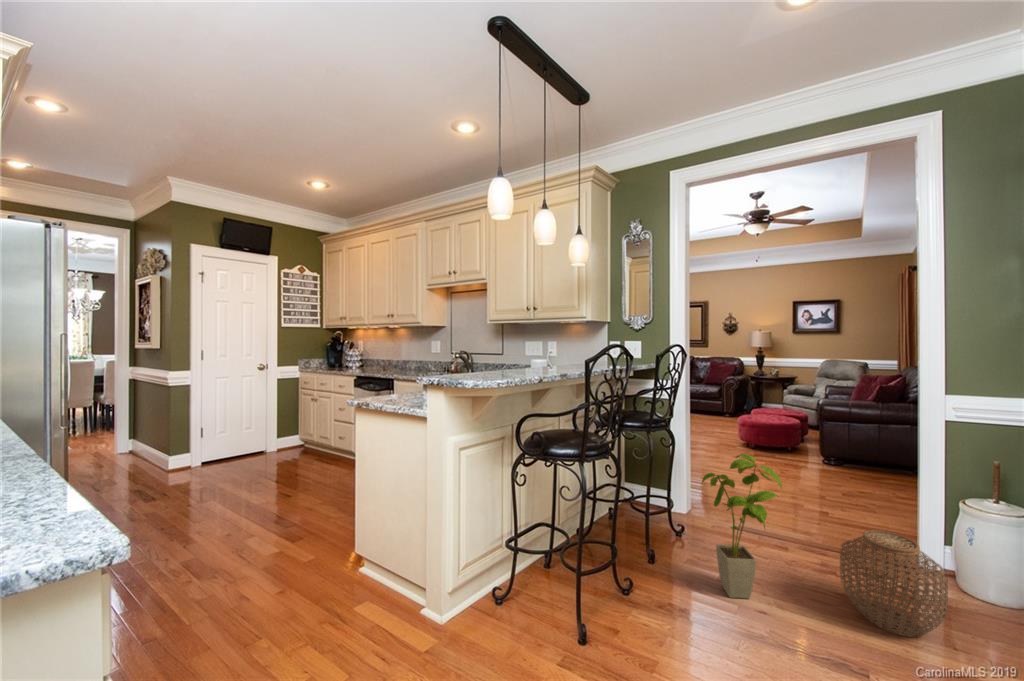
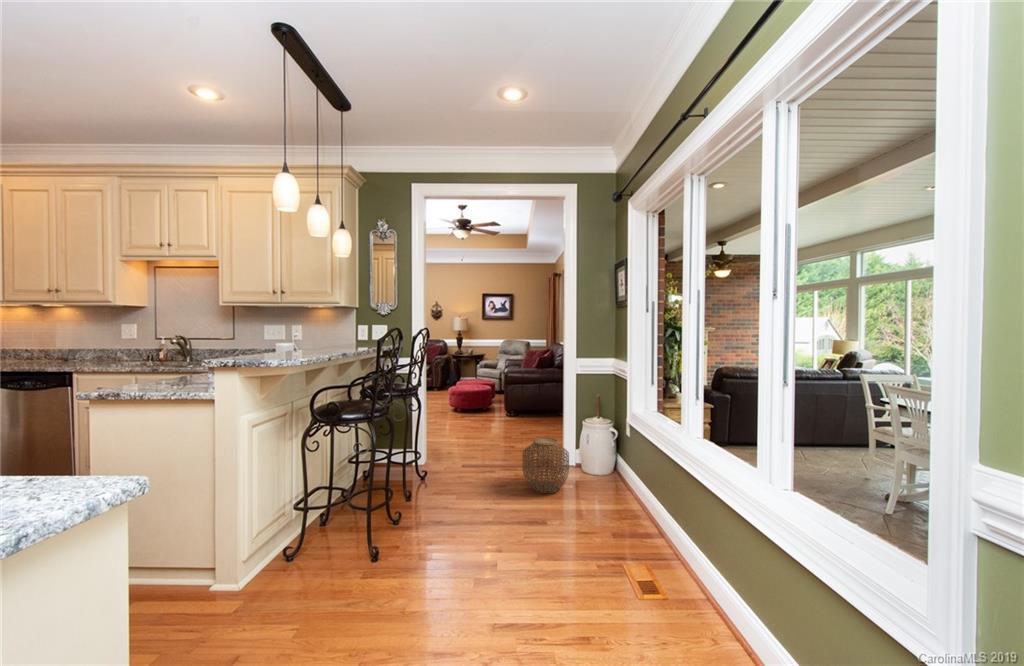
house plant: present [702,454,782,599] -> none [444,402,495,503]

